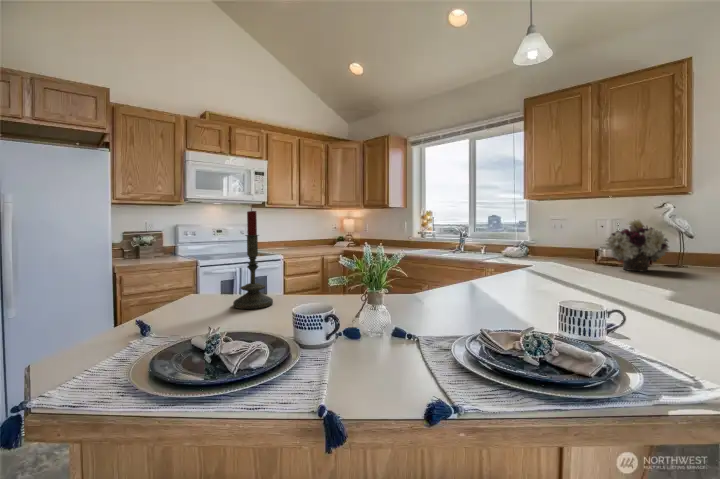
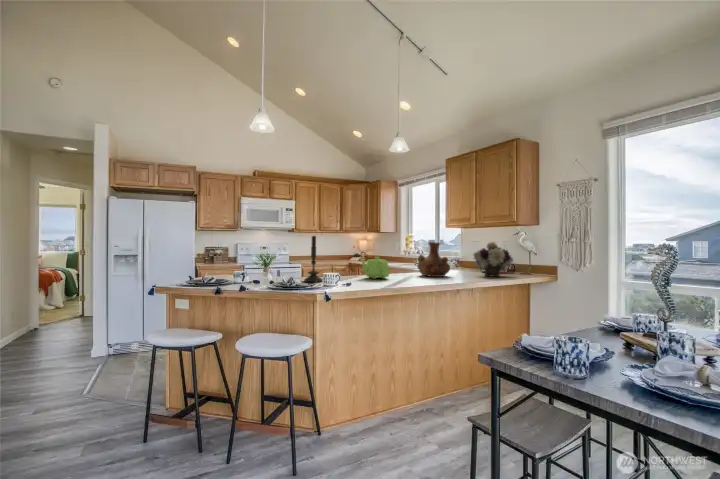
candle: present [233,208,273,309] -> present [304,236,323,282]
vase: none [538,221,598,276] -> present [417,242,450,277]
teapot: none [490,248,543,289] -> present [361,257,389,279]

